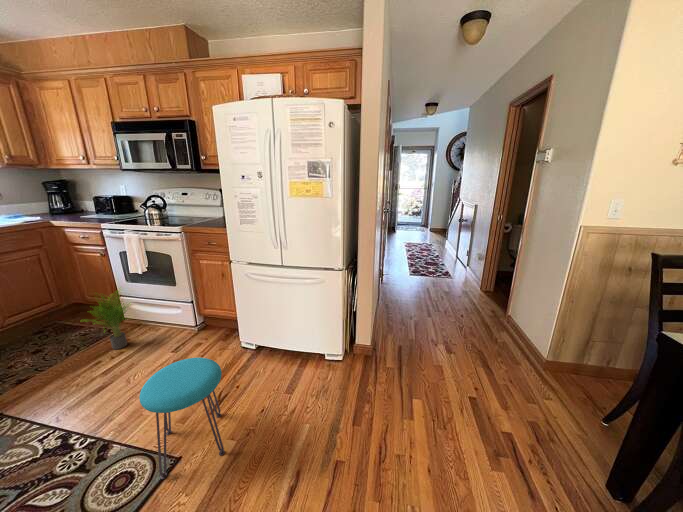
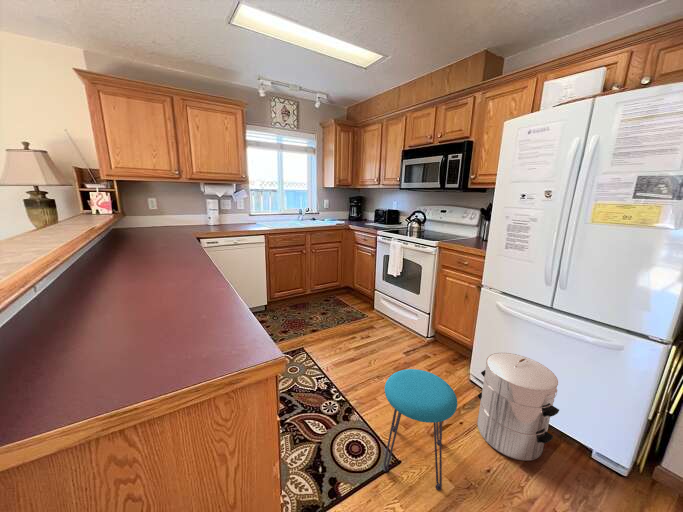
potted plant: present [92,296,130,349] -> none [349,283,386,333]
waste bin: none [244,309,300,391] -> present [477,353,559,461]

